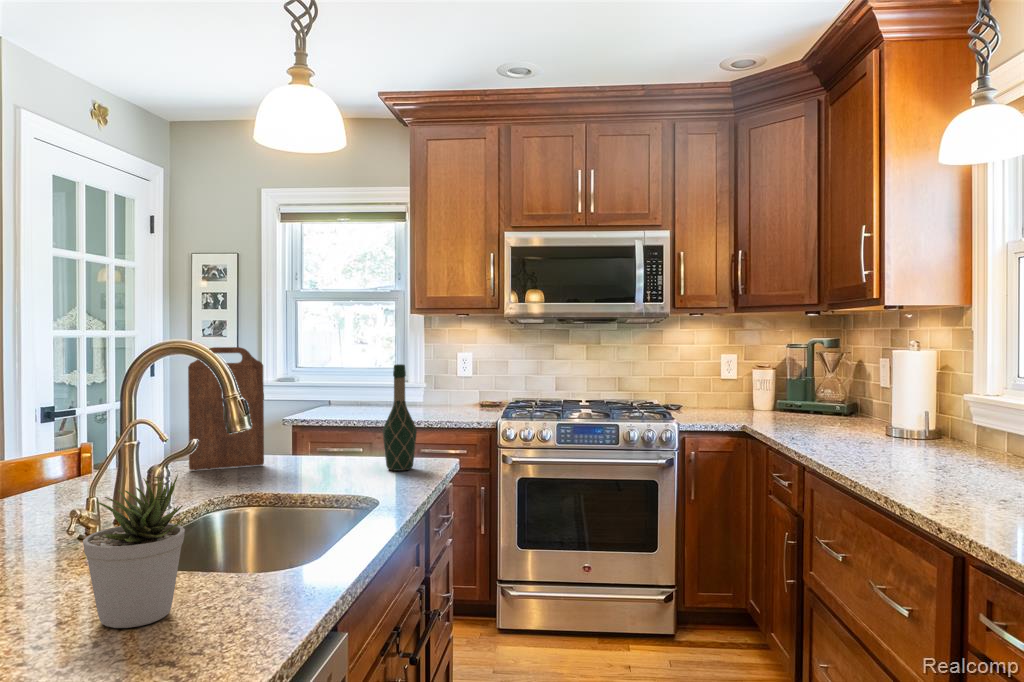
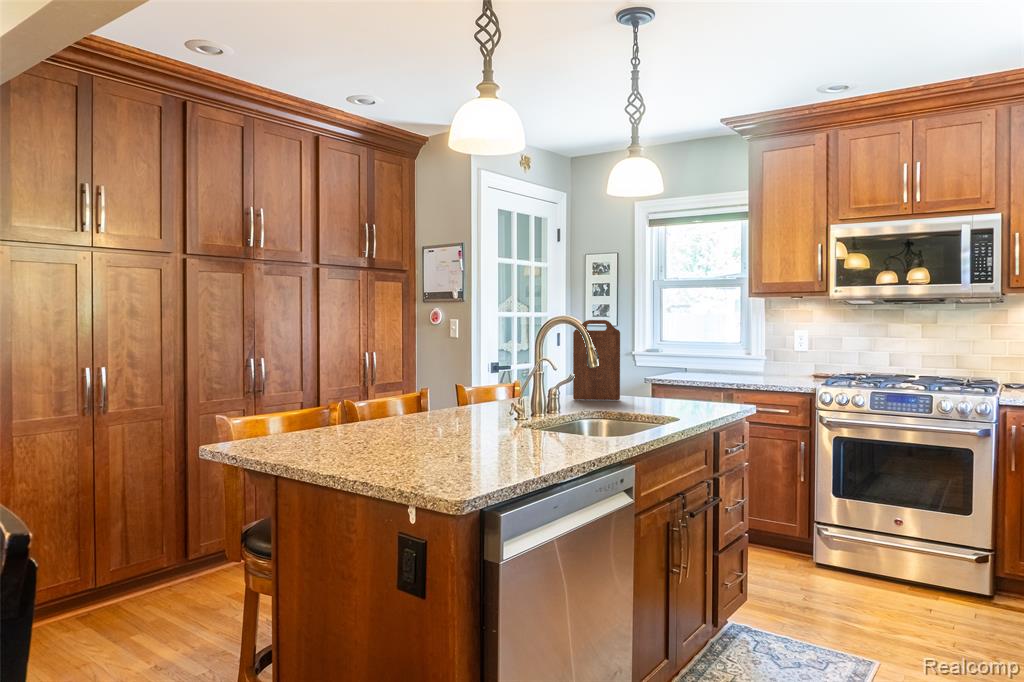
wine bottle: present [383,364,417,471] -> none [699,333,724,409]
potted plant: present [83,475,187,628] -> none [512,377,559,451]

